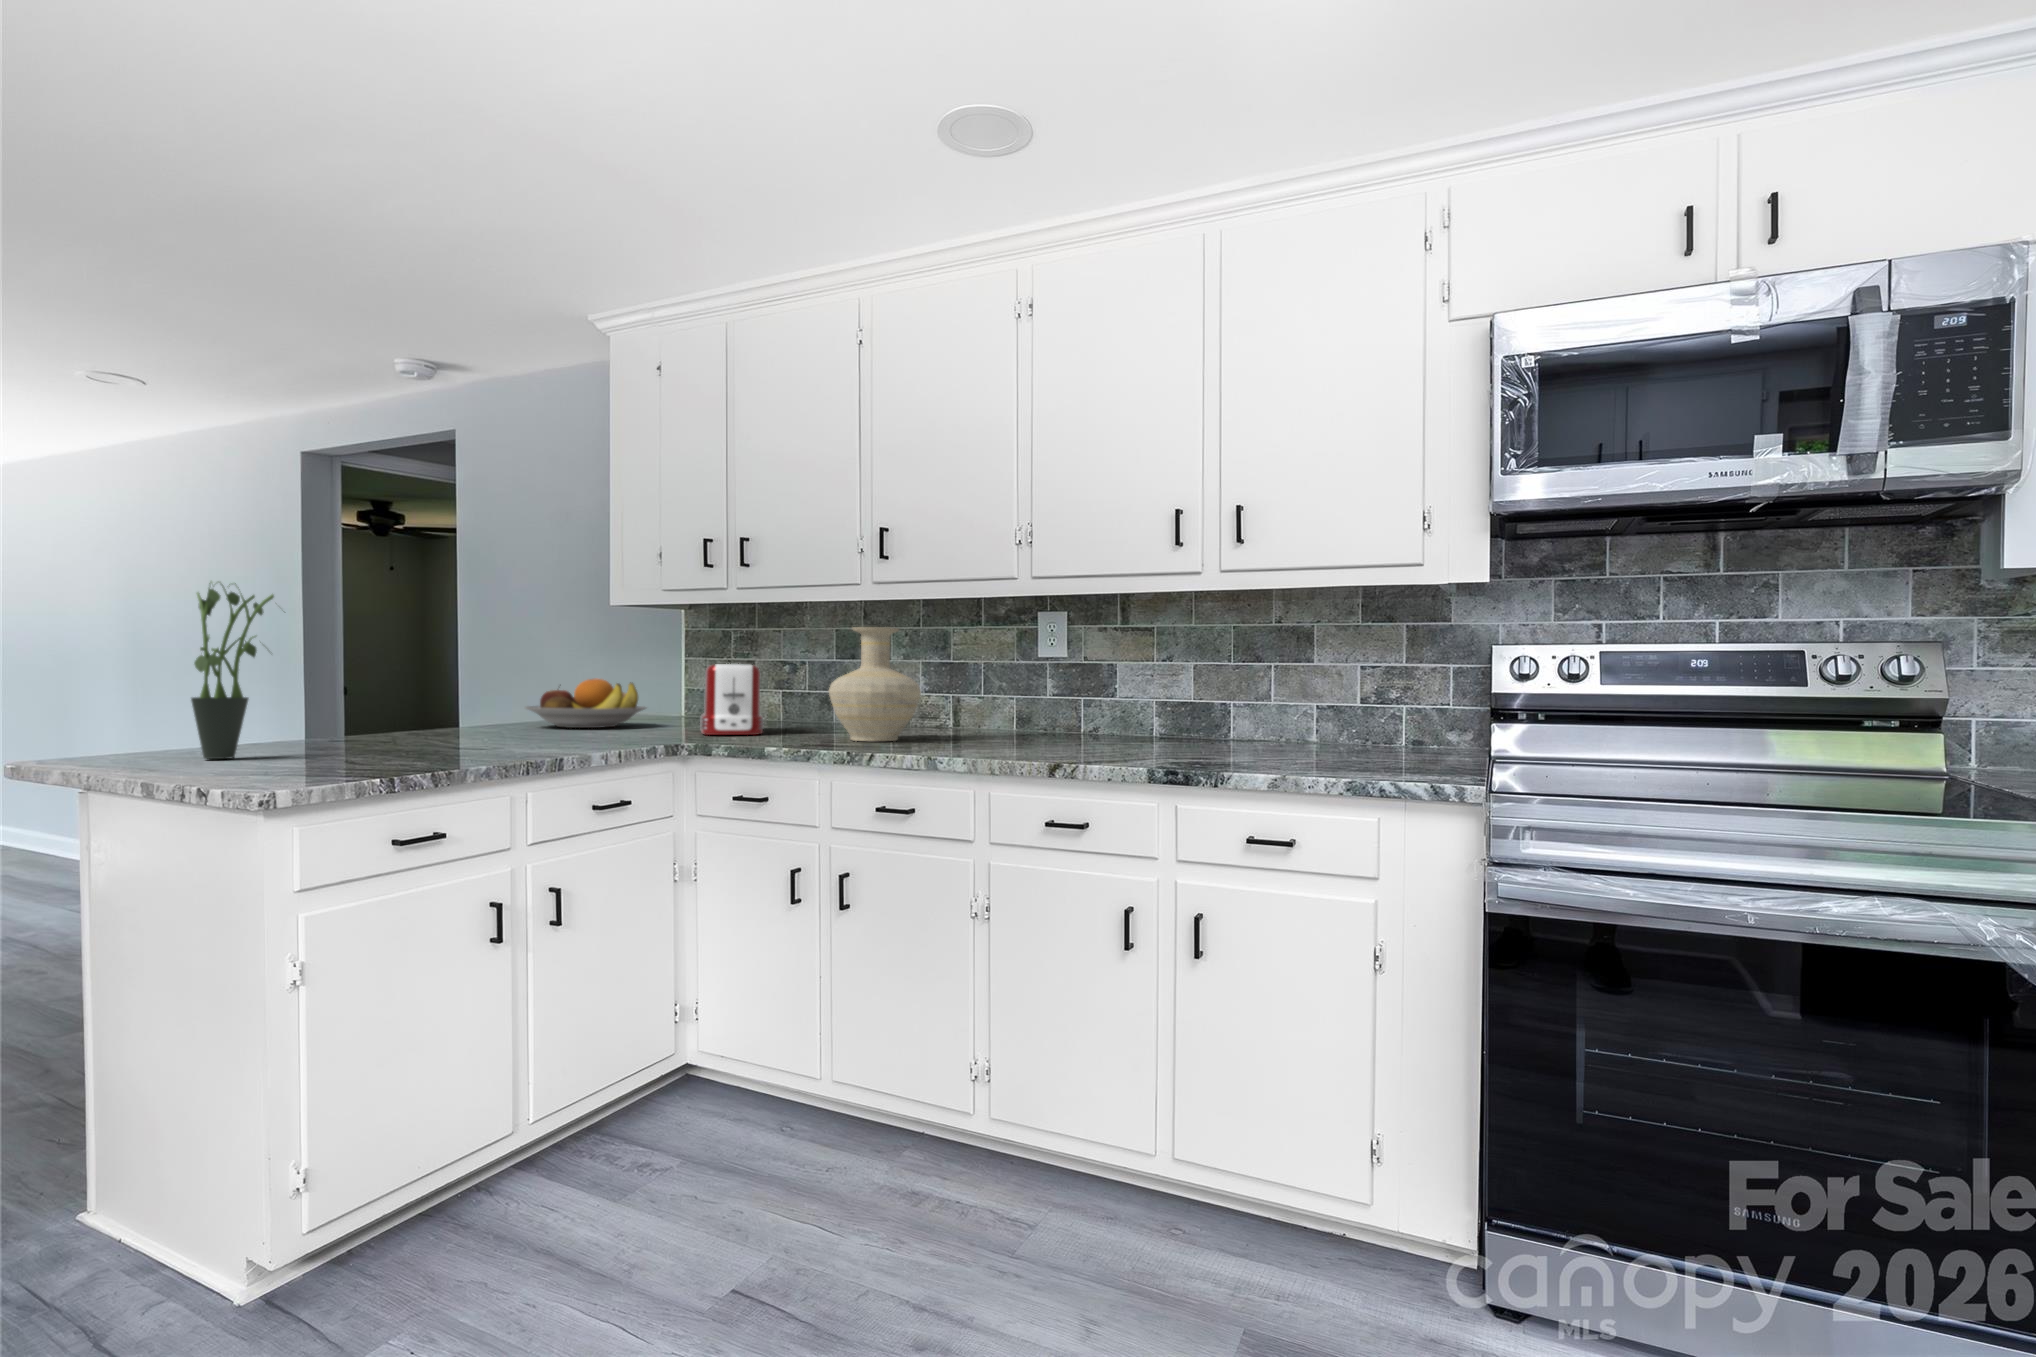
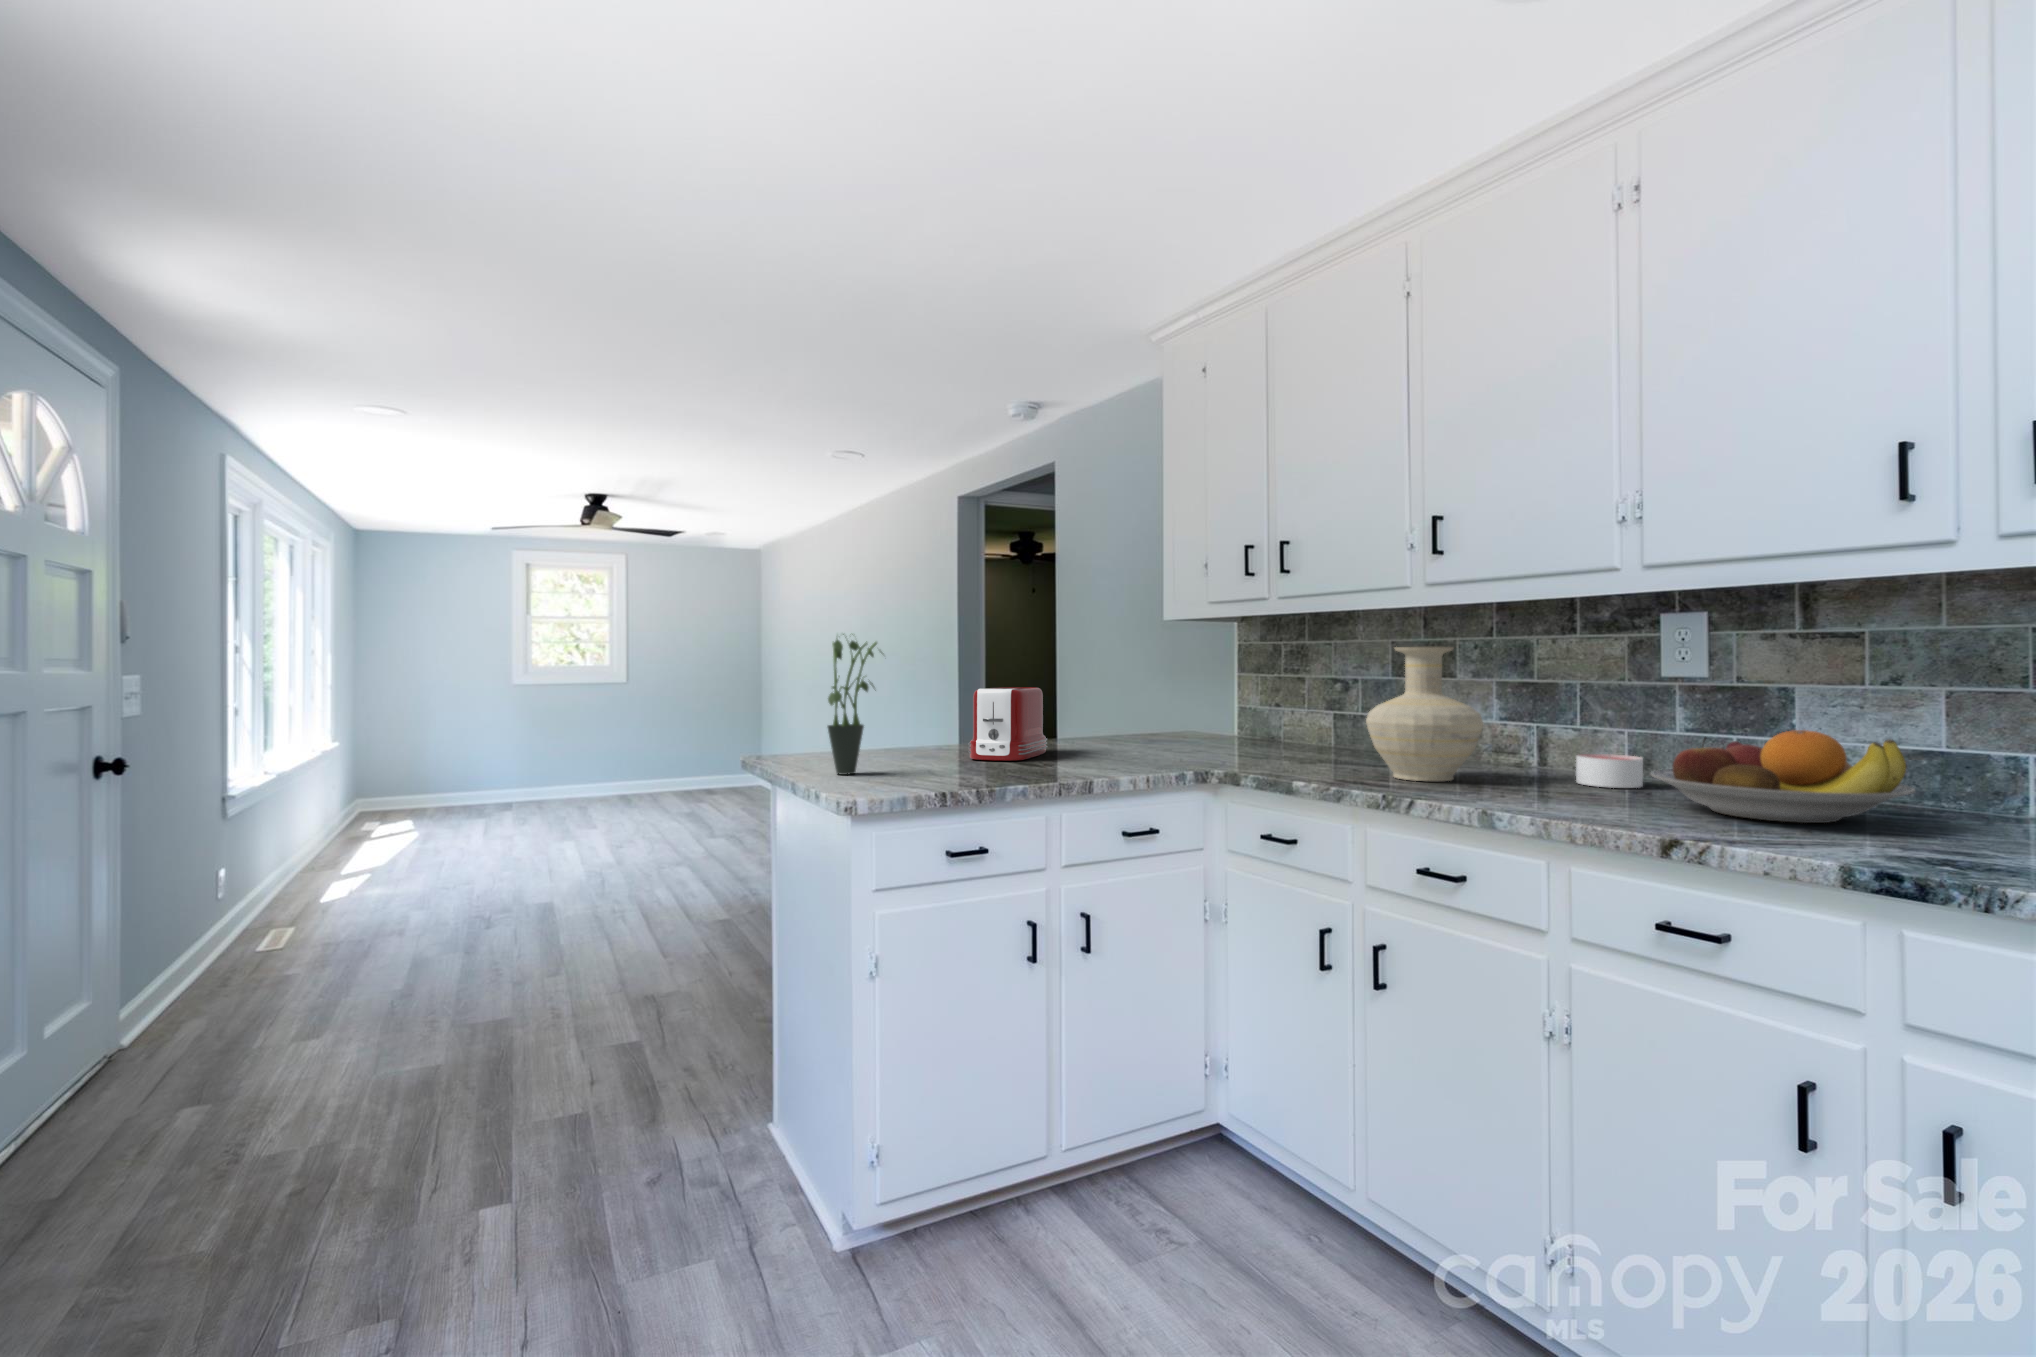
toaster: present [700,664,764,735] -> present [968,687,1047,761]
fruit bowl: present [525,679,646,728] -> present [1651,730,1916,823]
candle: none [984,716,1028,740] -> present [1576,754,1643,788]

